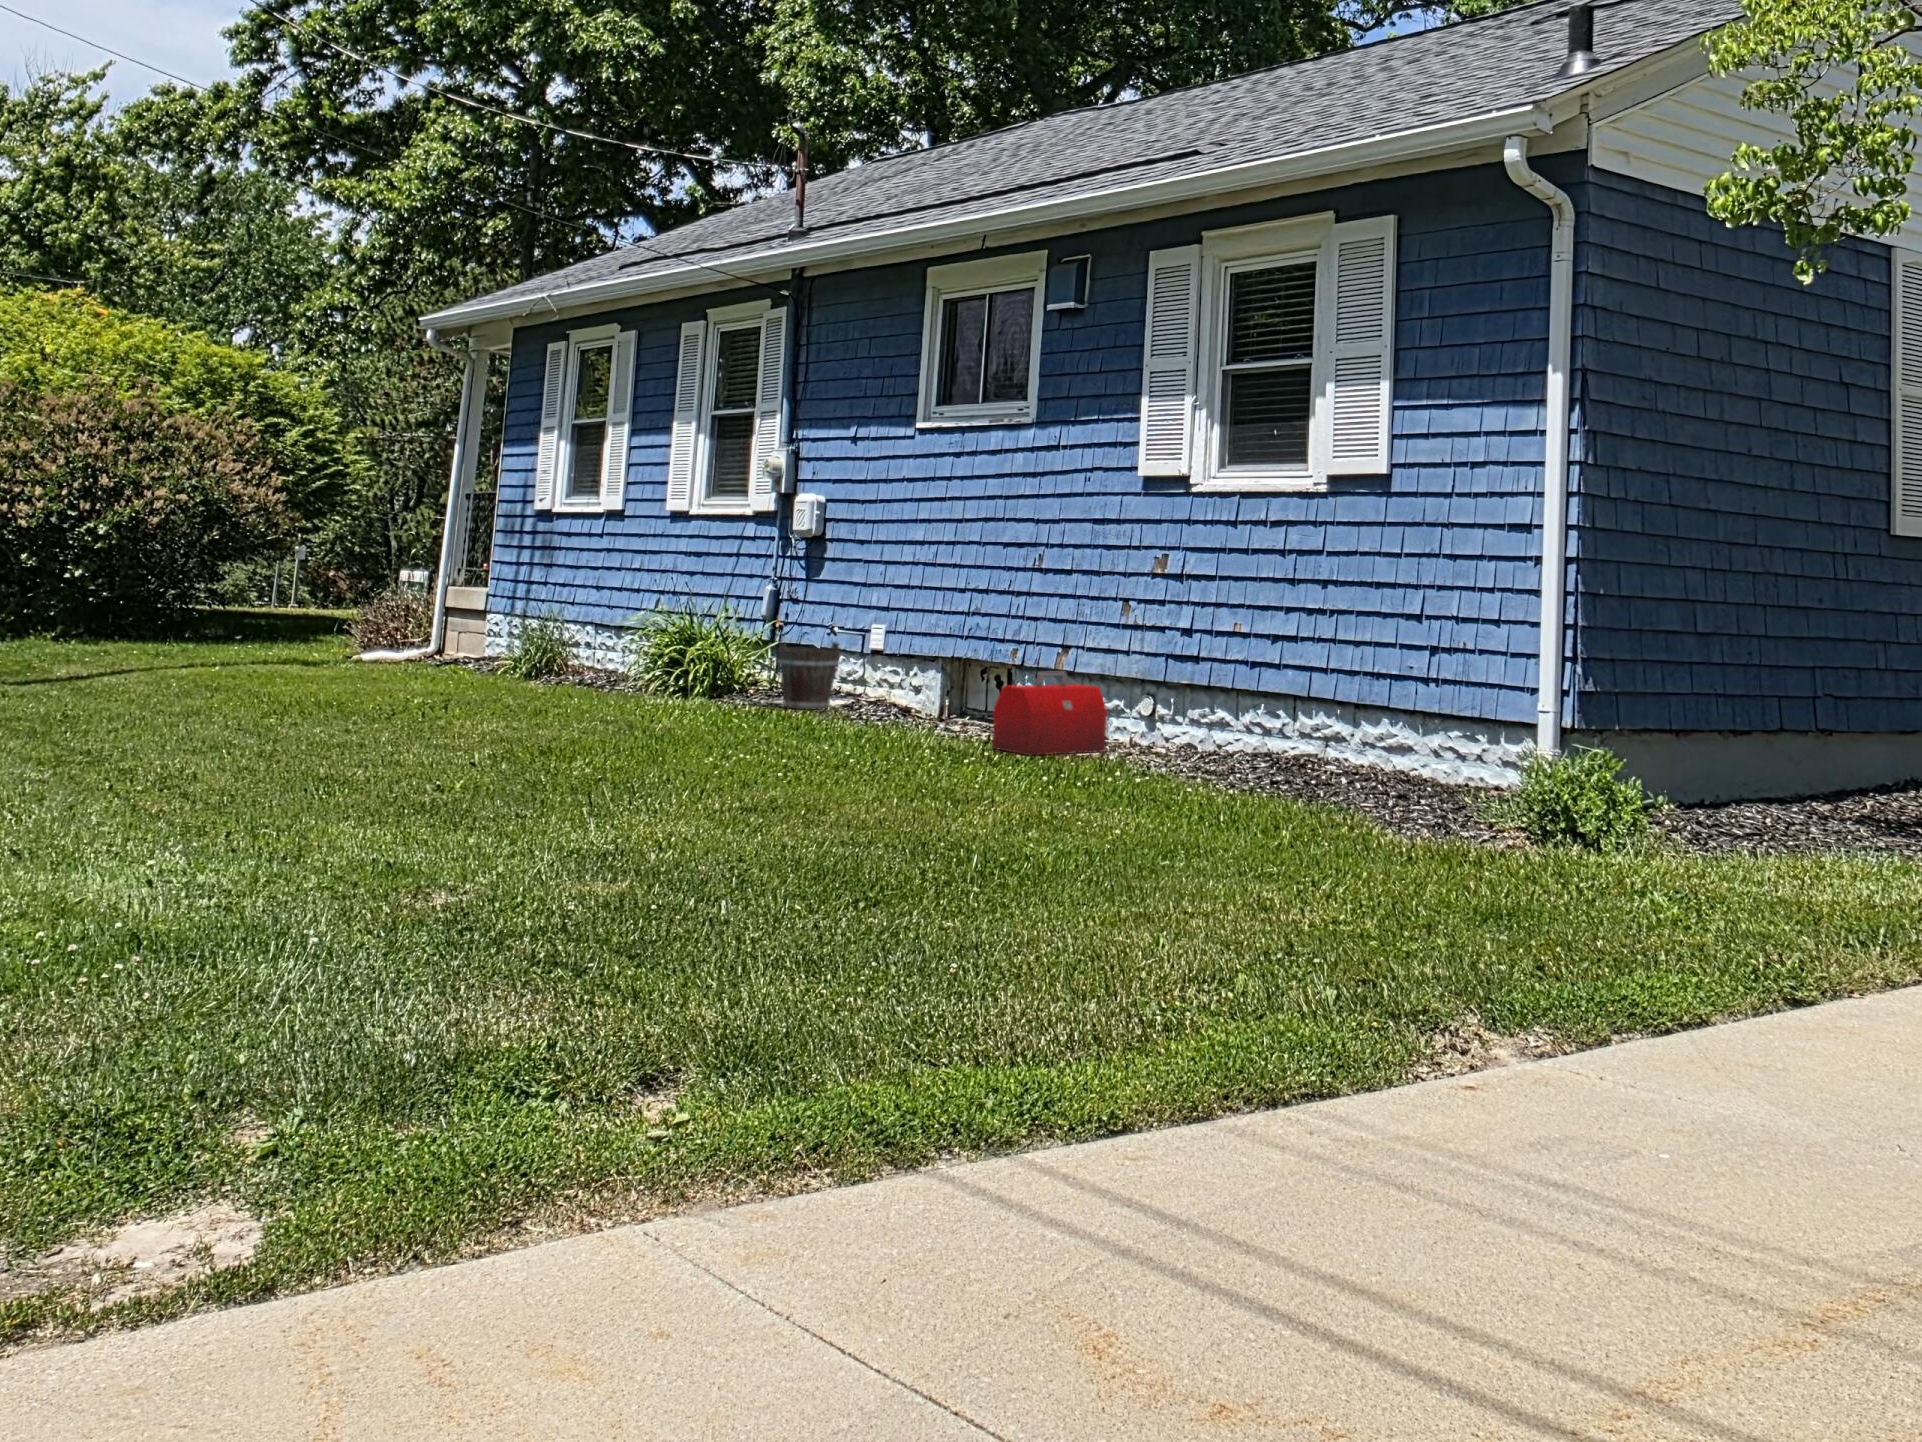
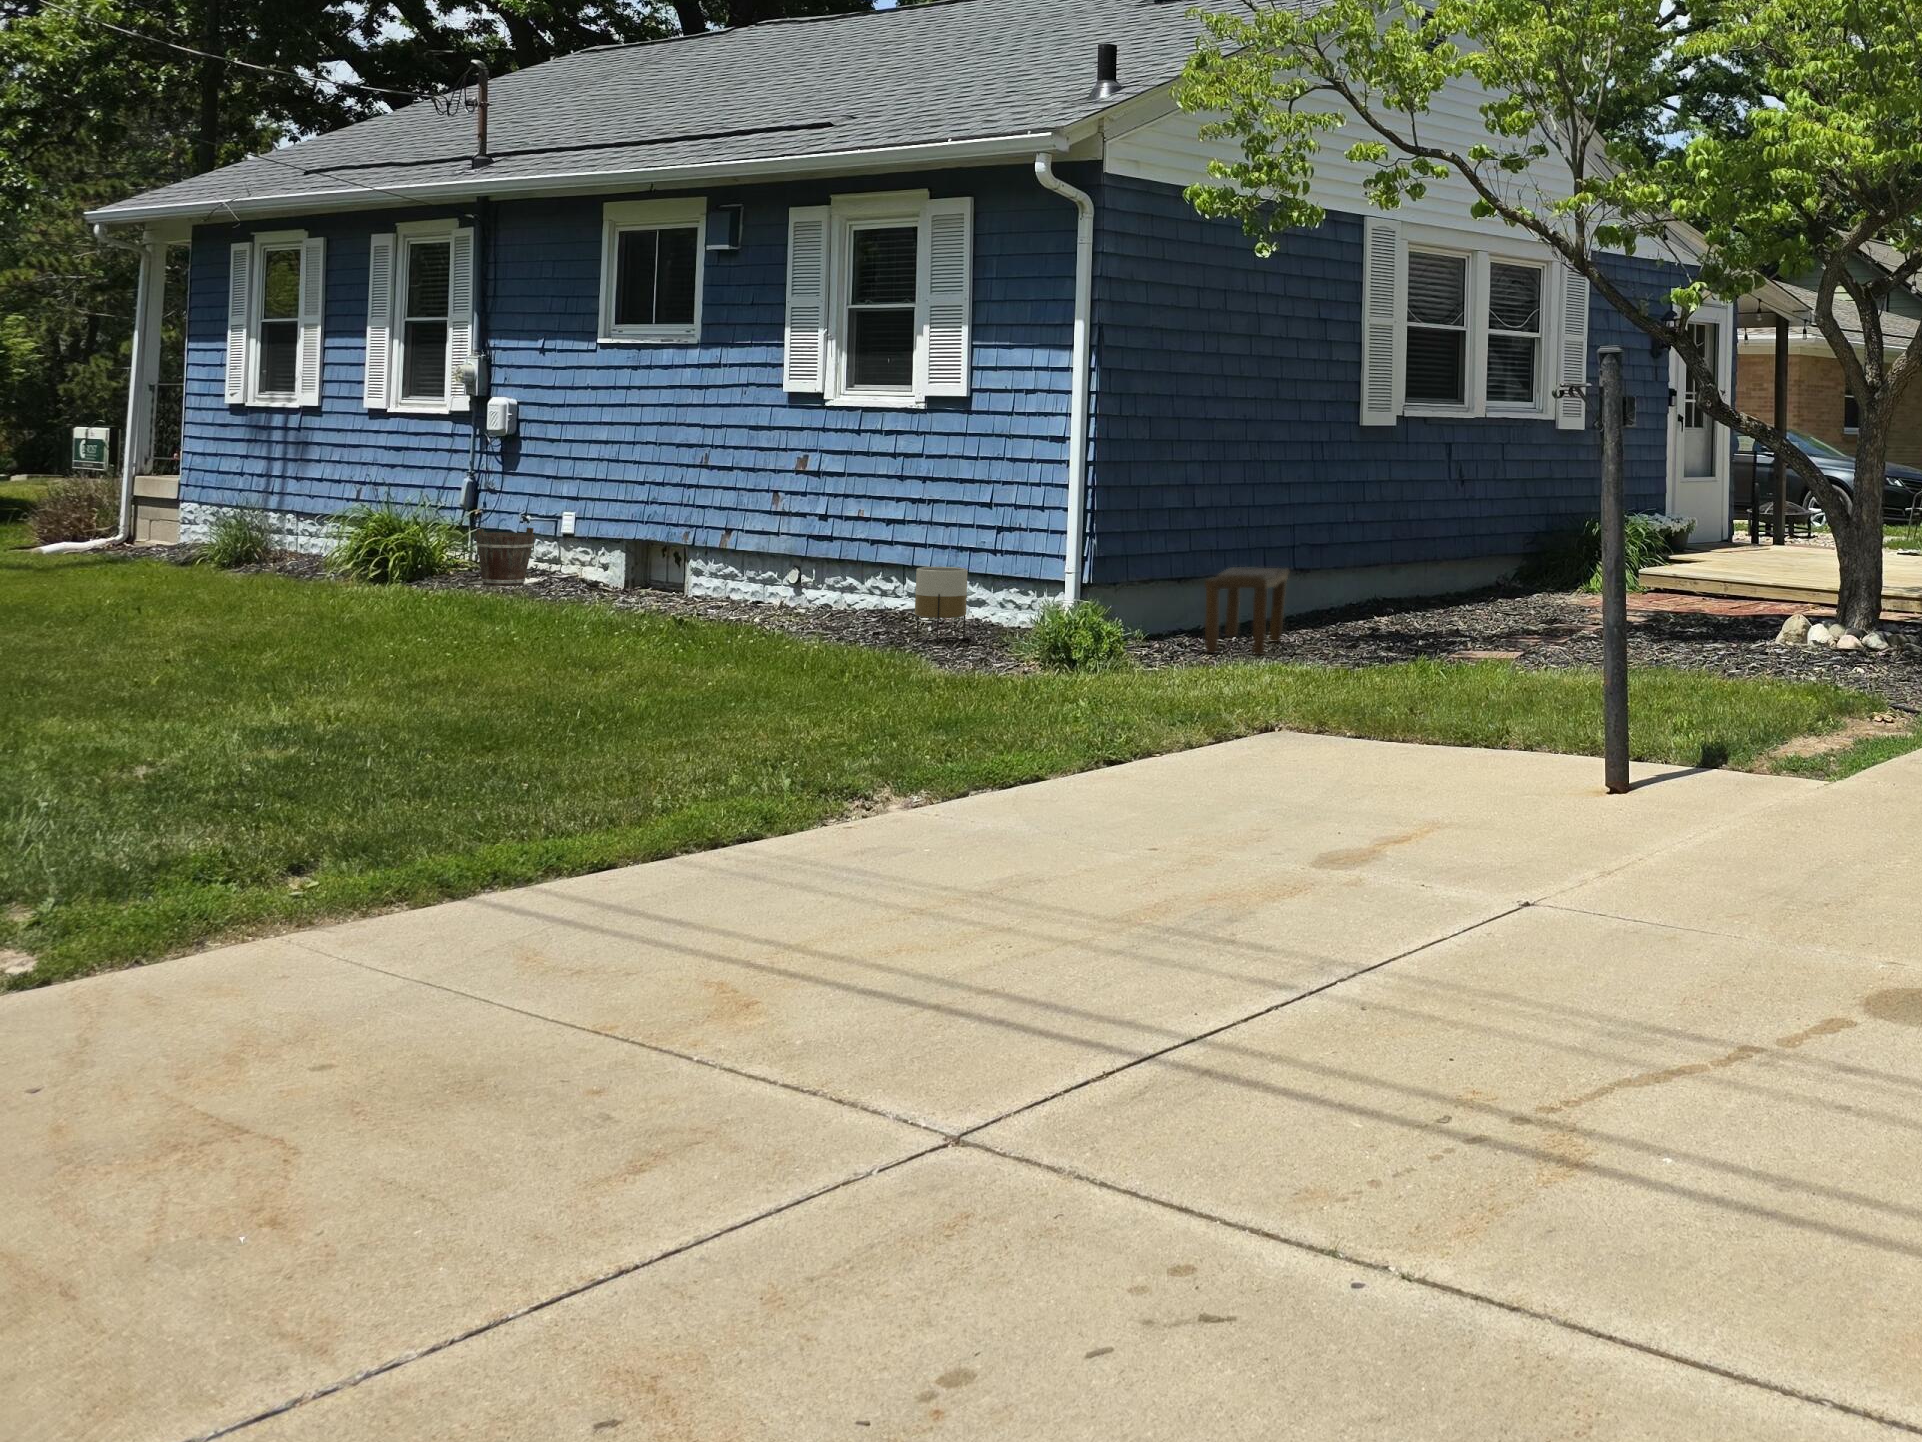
toolbox: present [992,671,1107,756] -> none [662,550,760,617]
planter: none [1323,699,1391,803] -> present [915,567,968,643]
bench: none [1730,708,1823,836] -> present [1205,567,1289,655]

